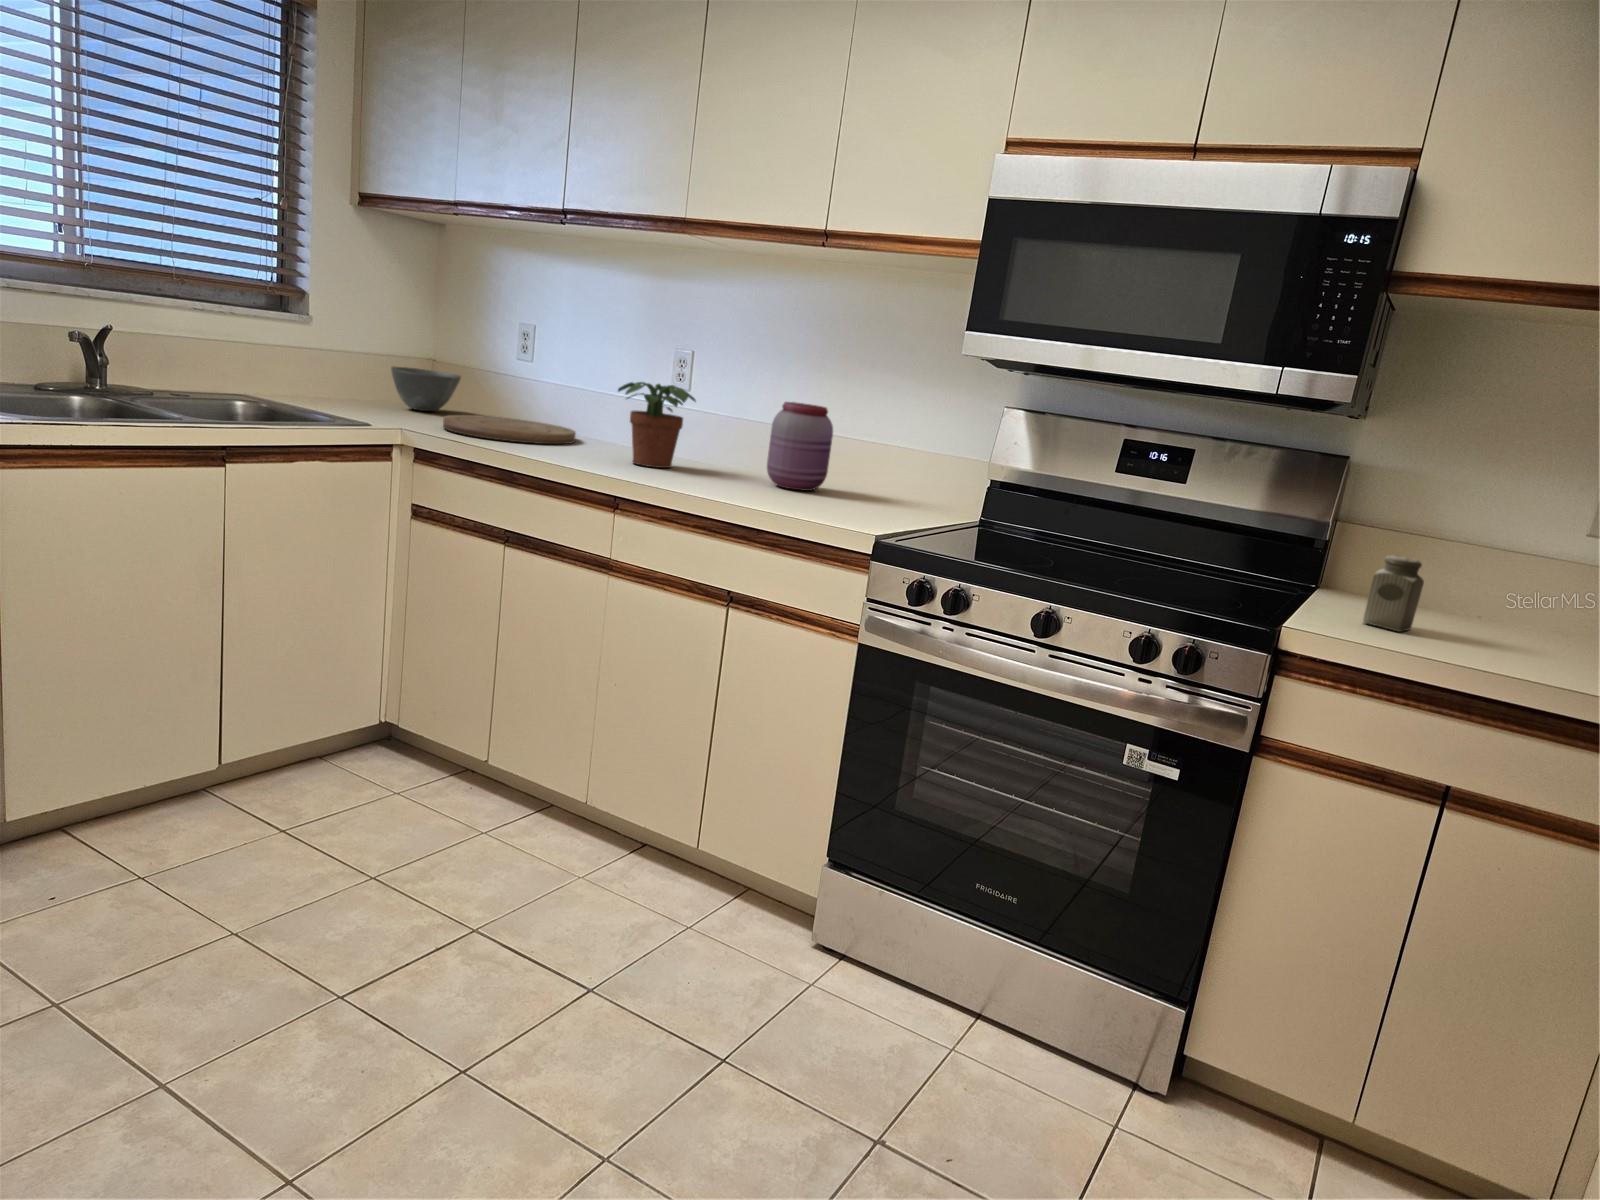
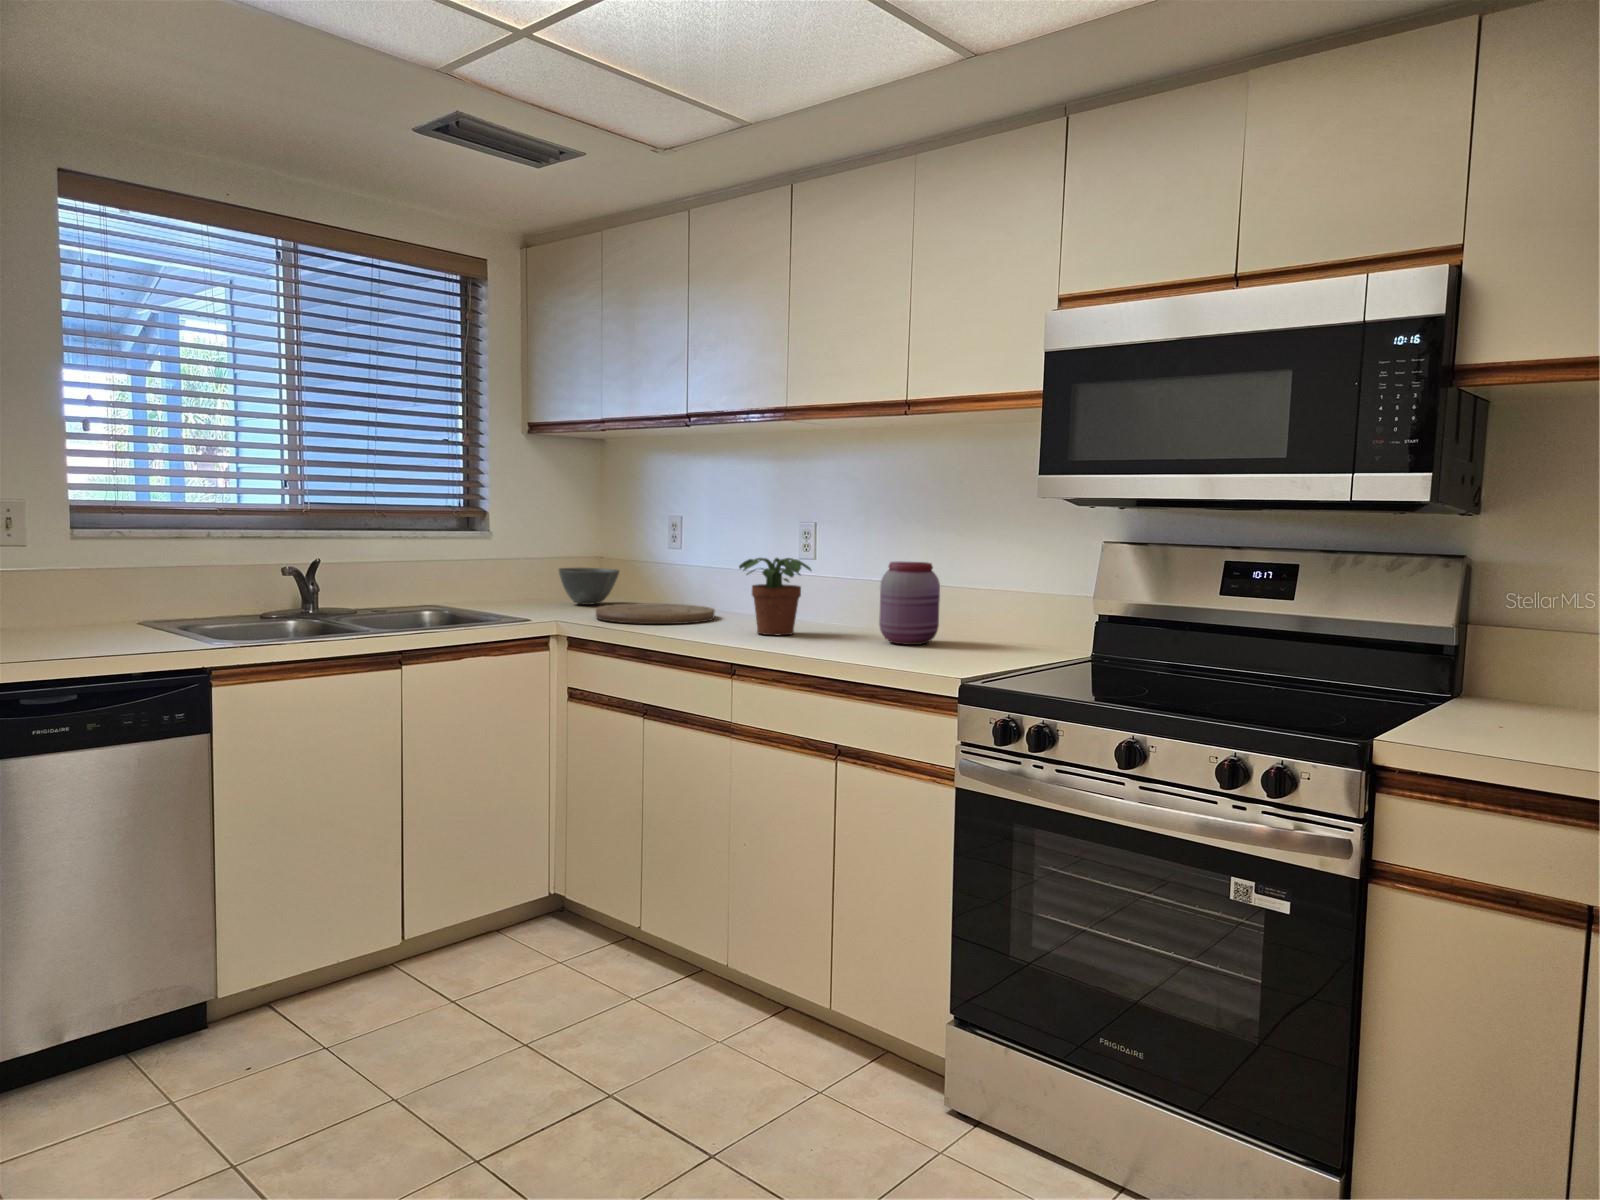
salt shaker: present [1363,555,1424,632] -> none [1483,655,1547,737]

